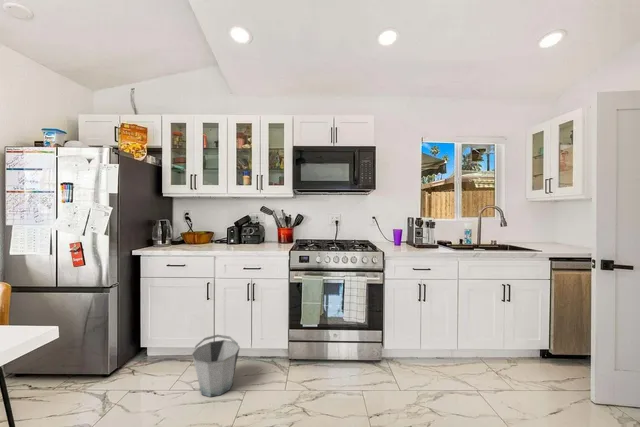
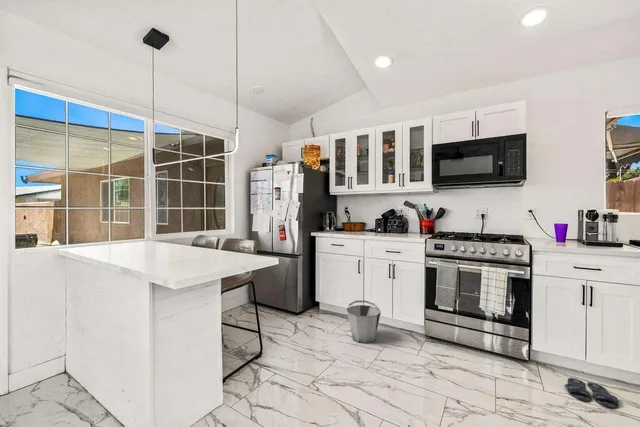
slippers: none [416,369,455,394] -> present [565,378,618,408]

